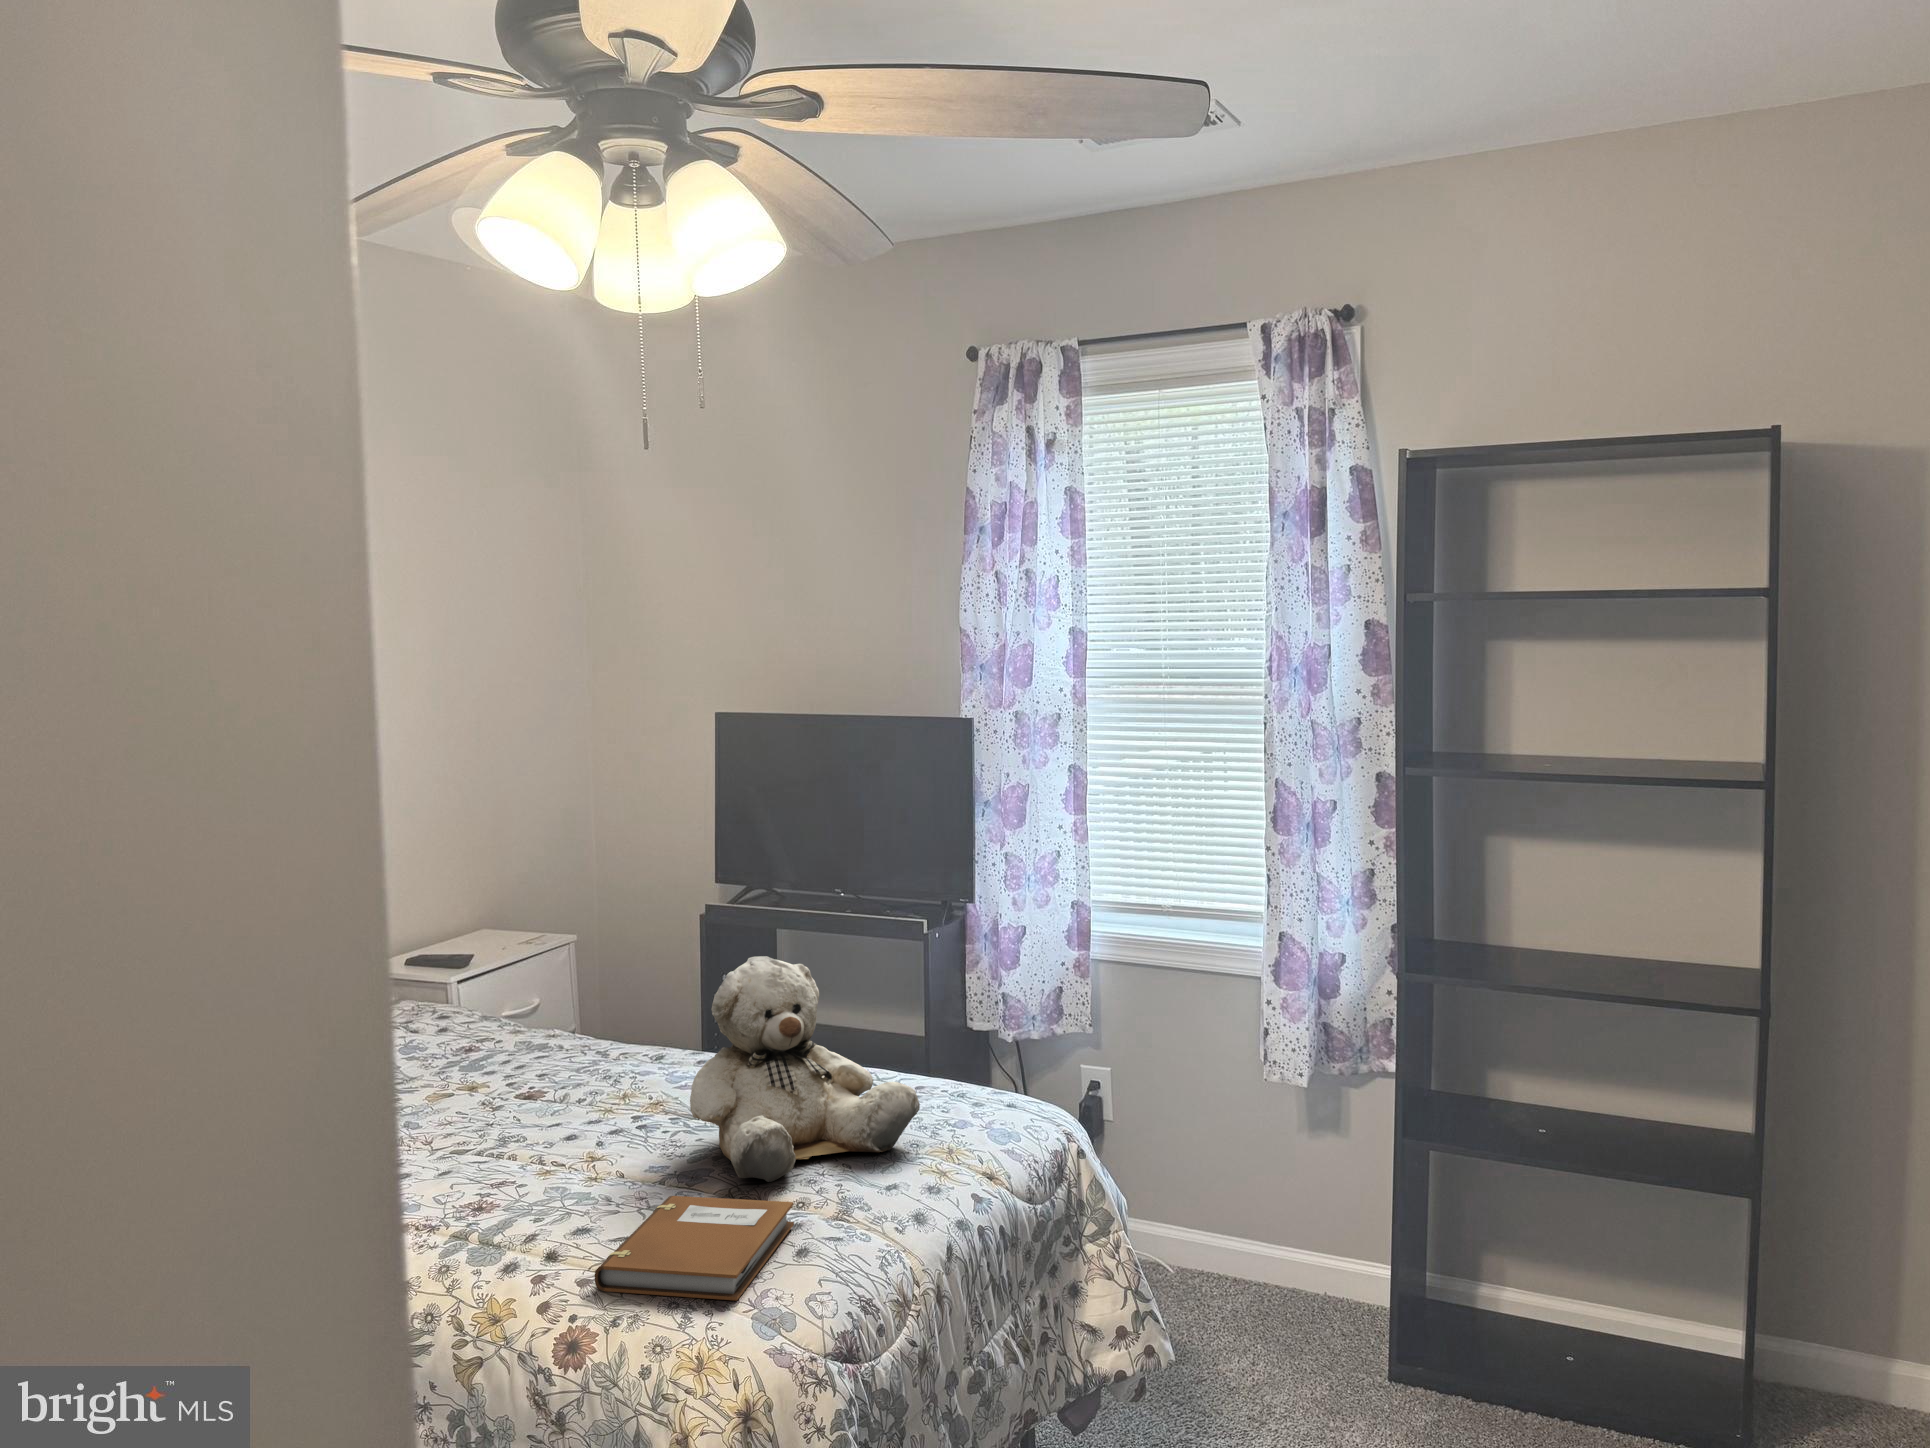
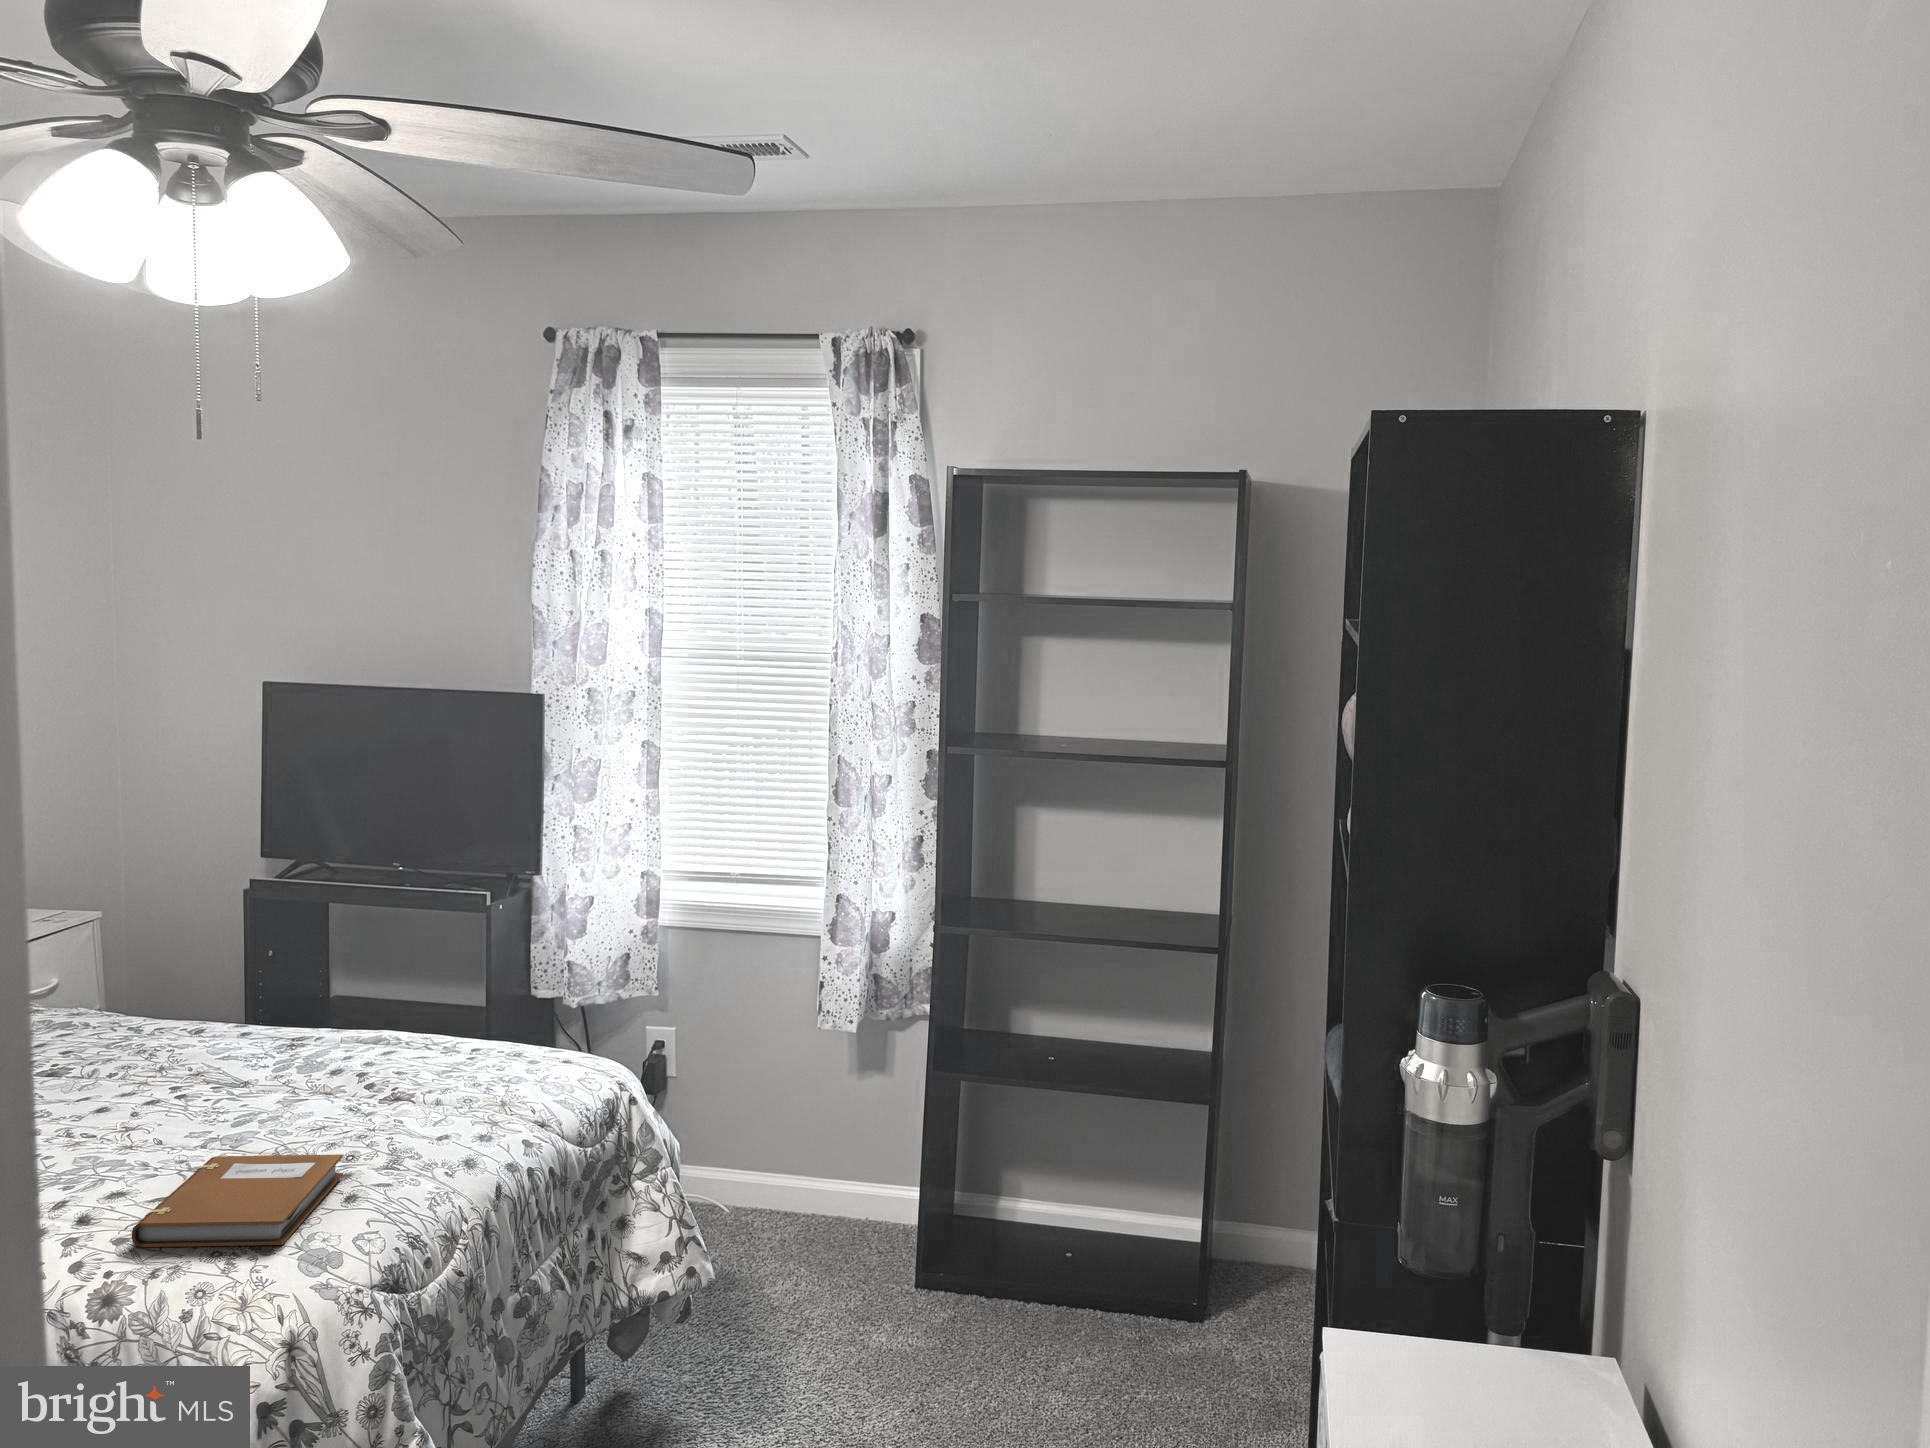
teddy bear: present [690,956,920,1182] -> none [235,925,475,1140]

